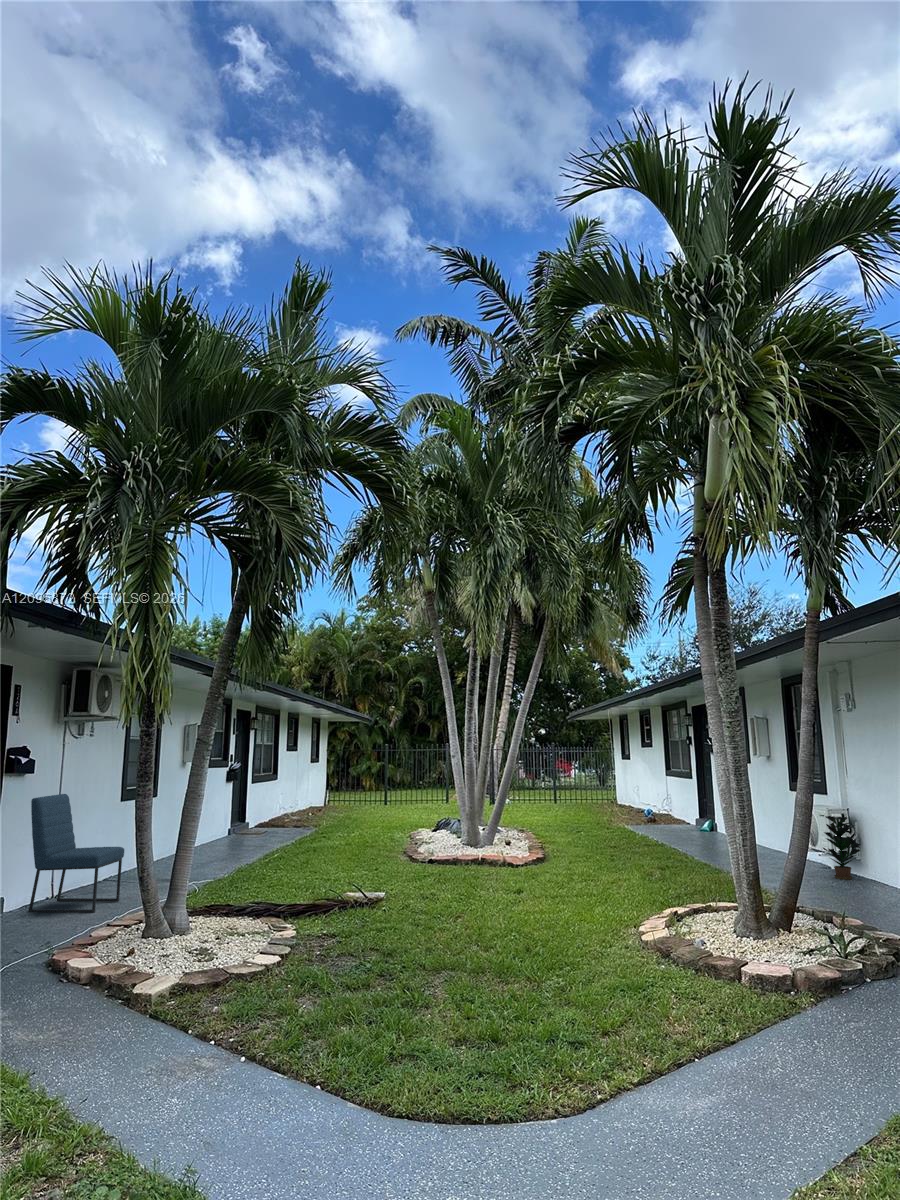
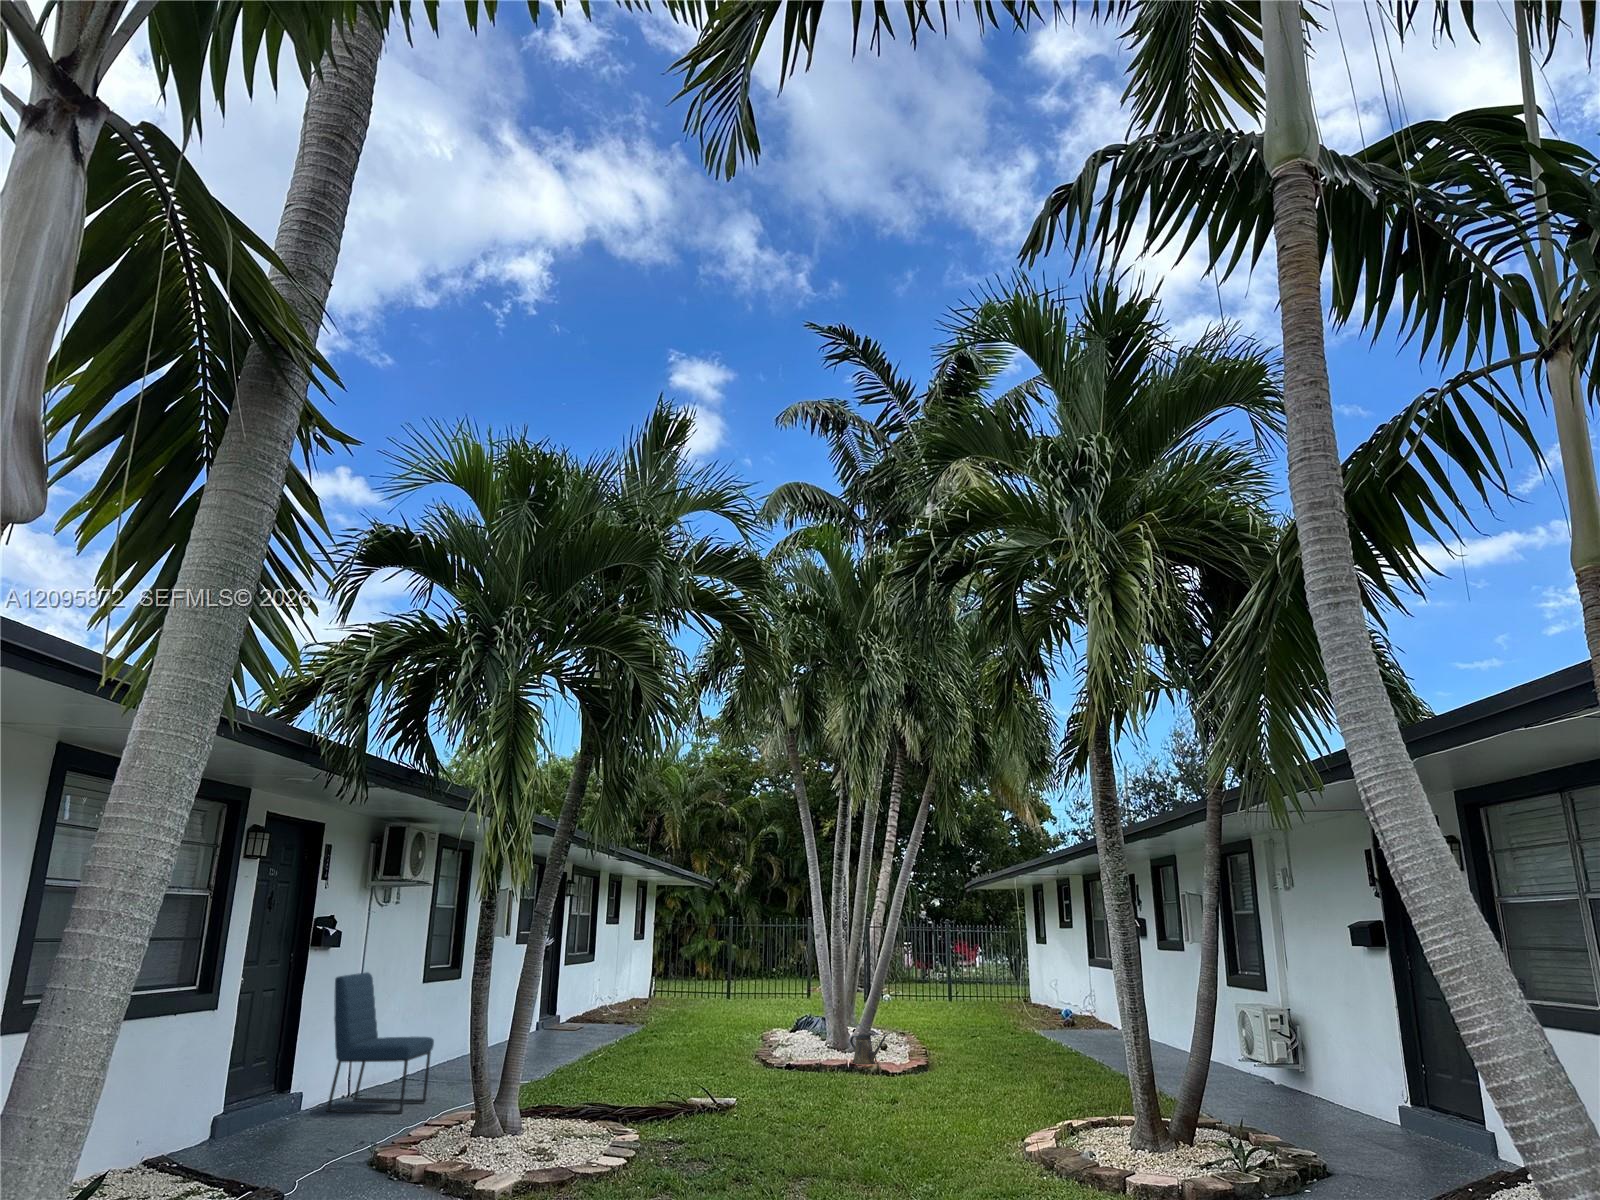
potted plant: present [823,816,861,880] -> none [1260,1018,1307,1097]
watering can: none [481,833,512,857] -> present [850,1034,888,1064]

